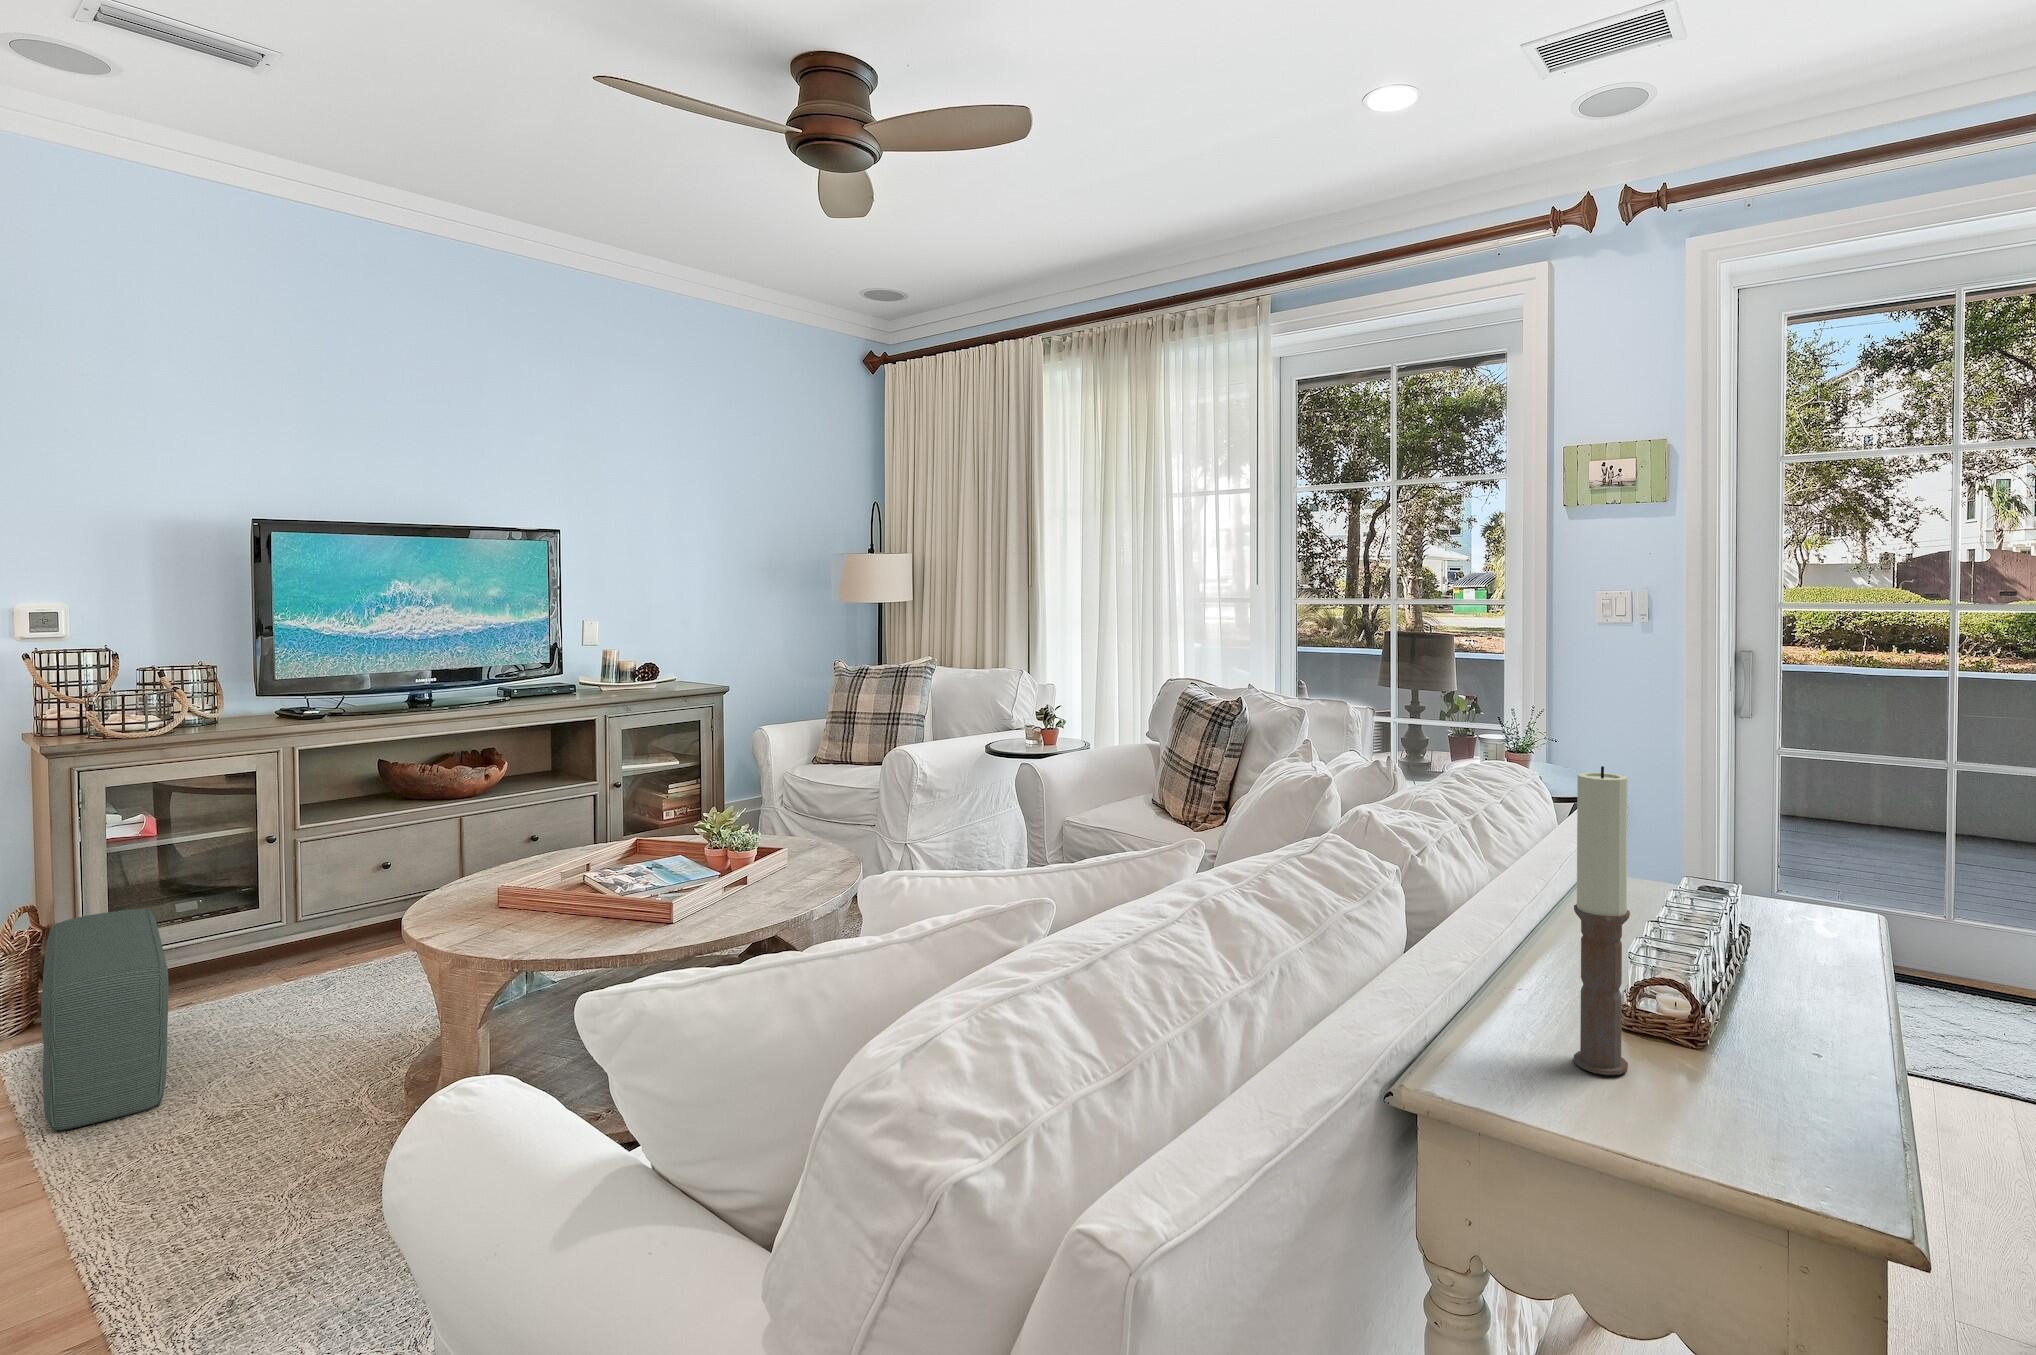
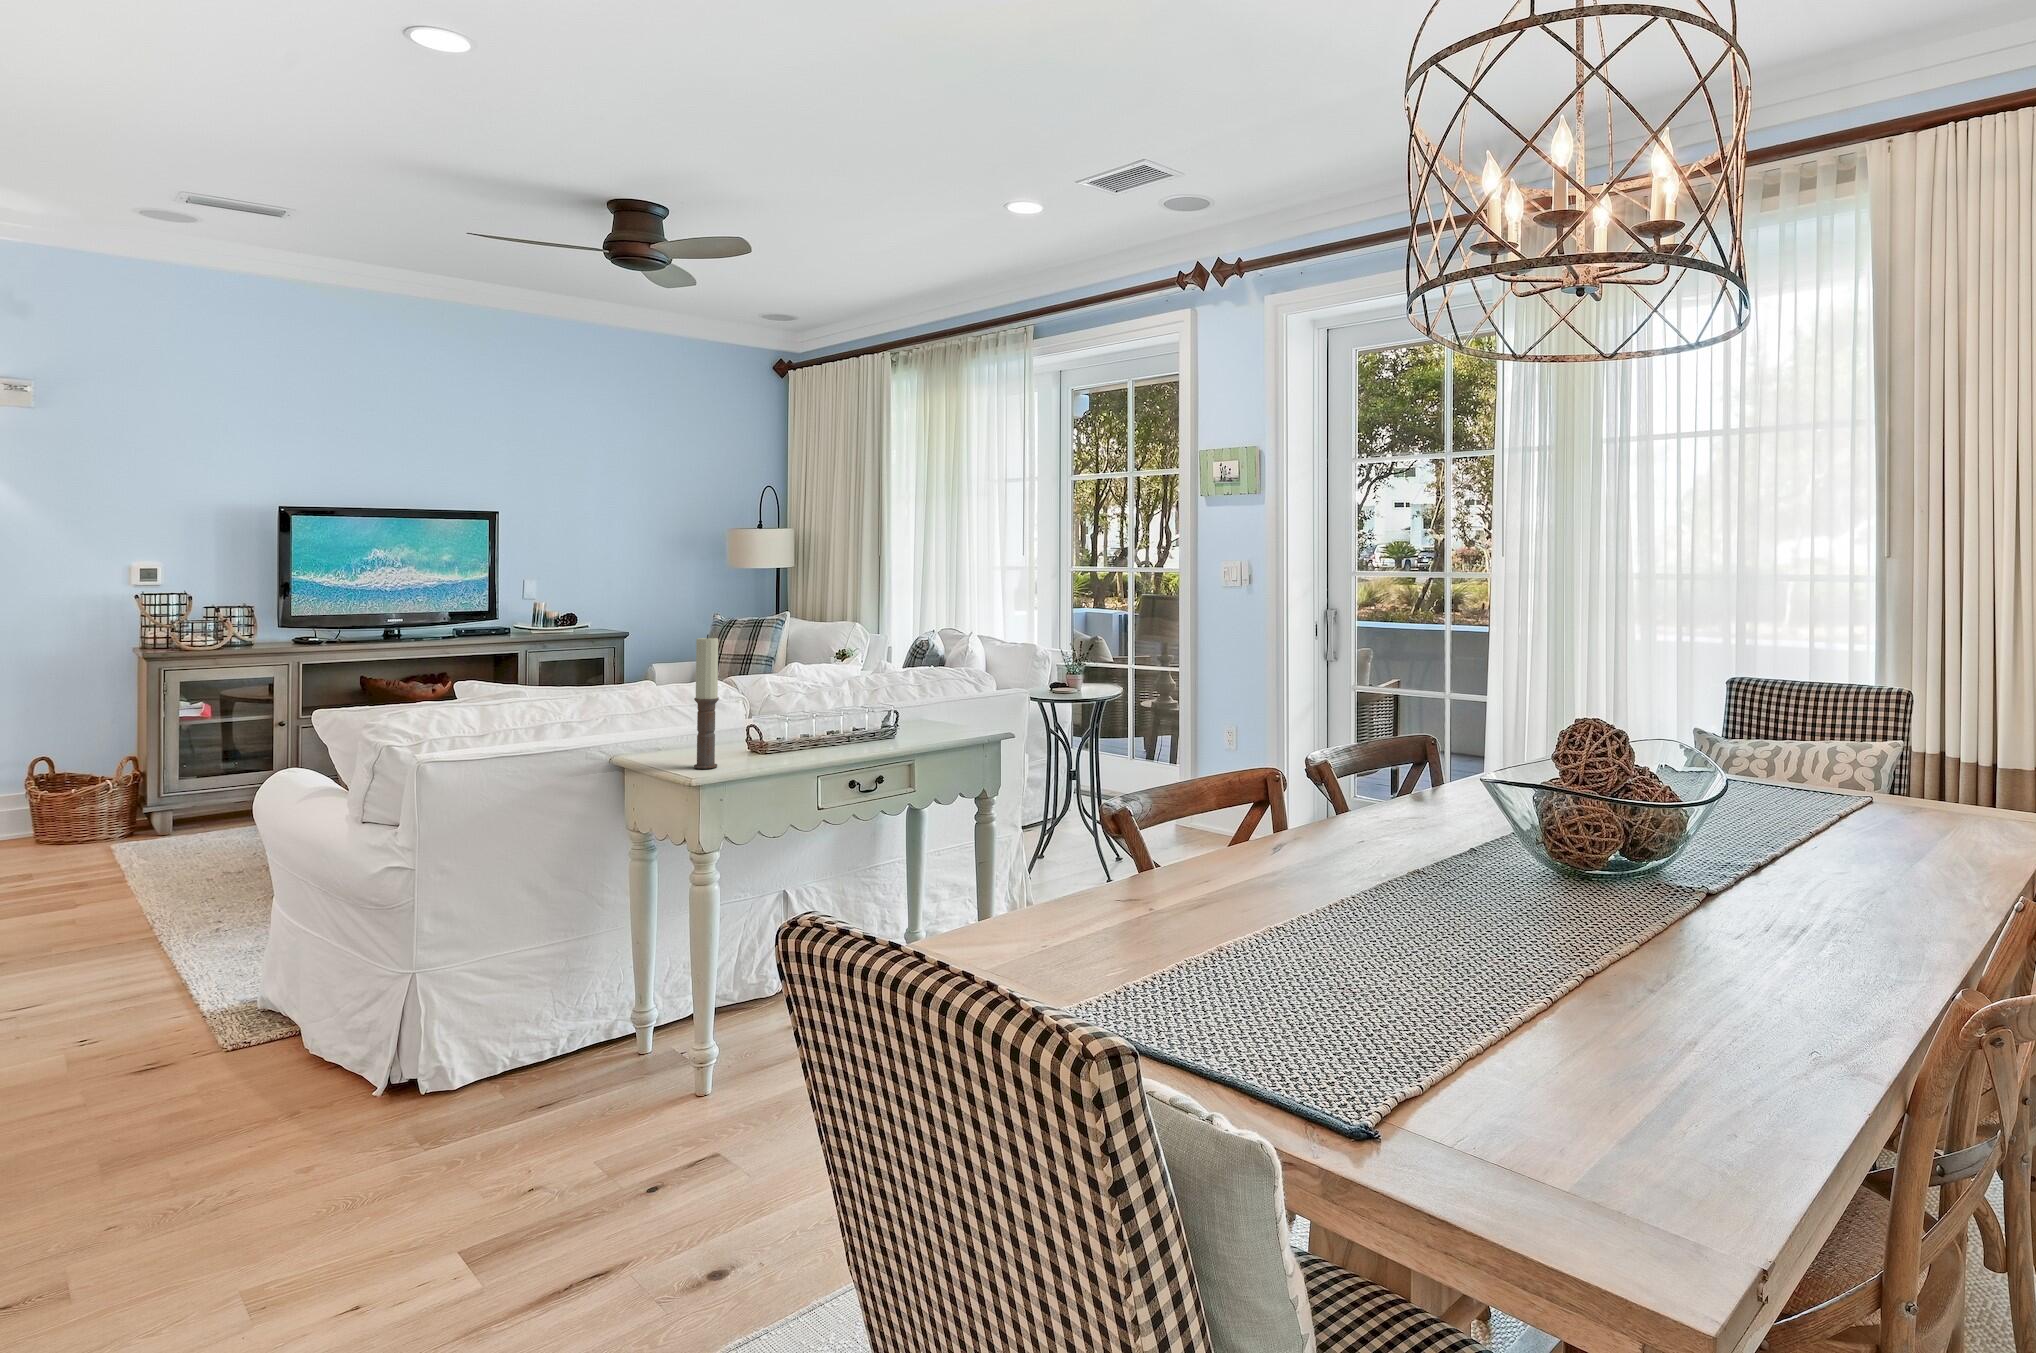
pouf: present [41,909,169,1131] -> none [135,760,205,873]

